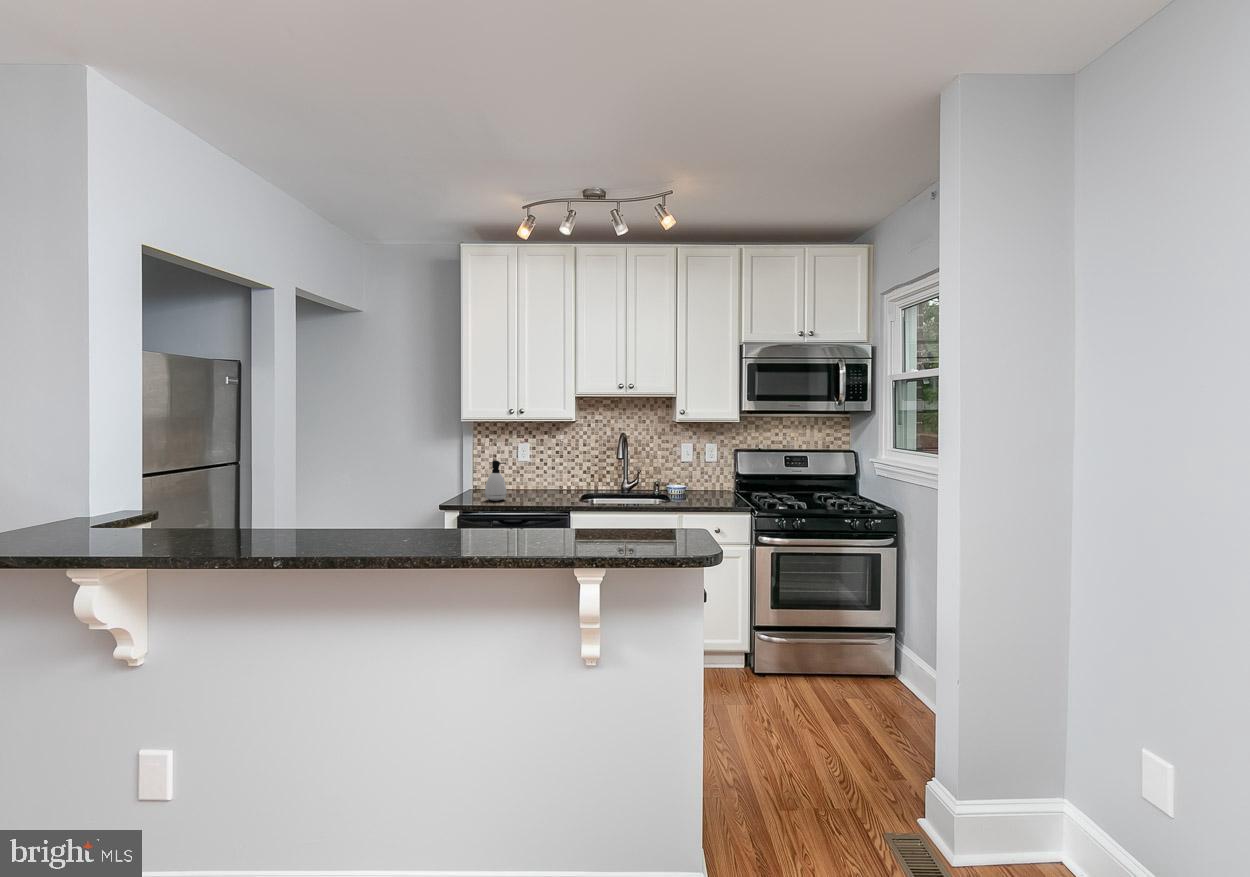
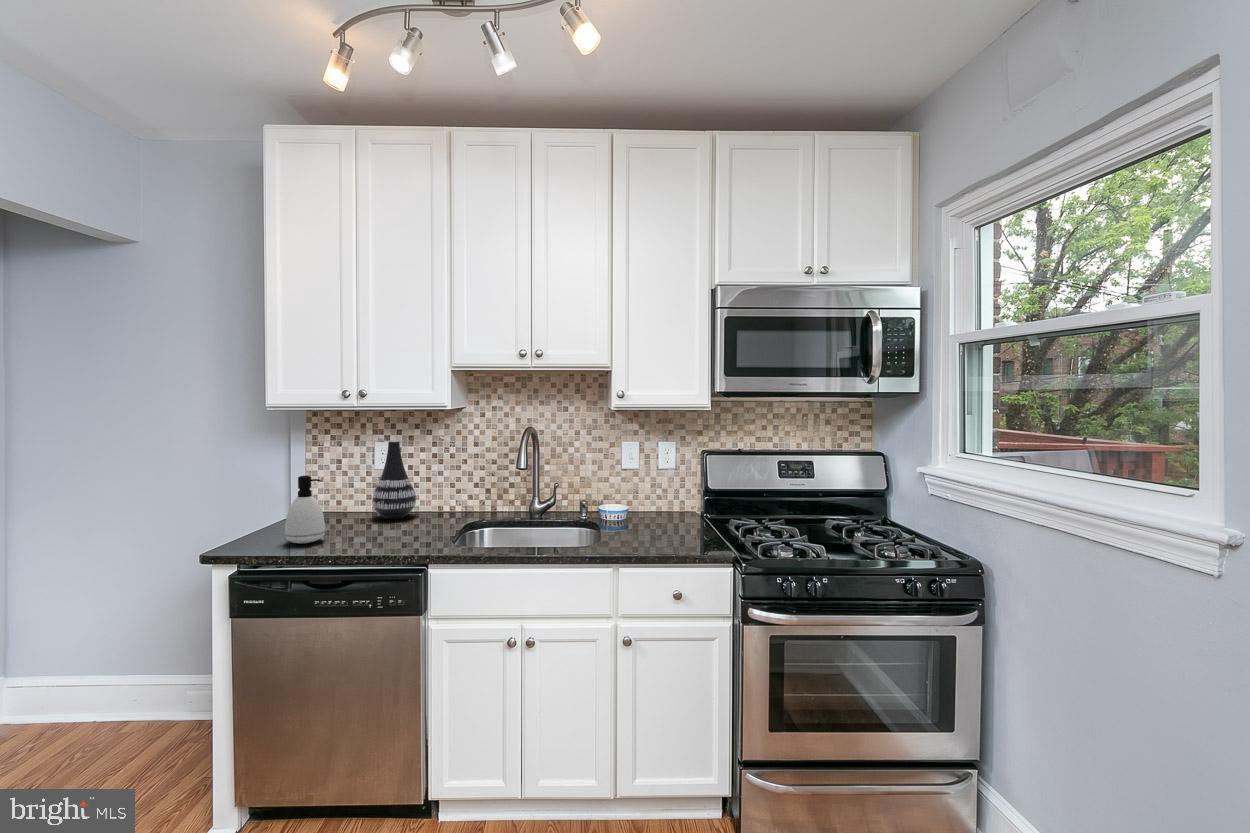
vase: none [522,442,548,492] -> present [372,441,416,519]

